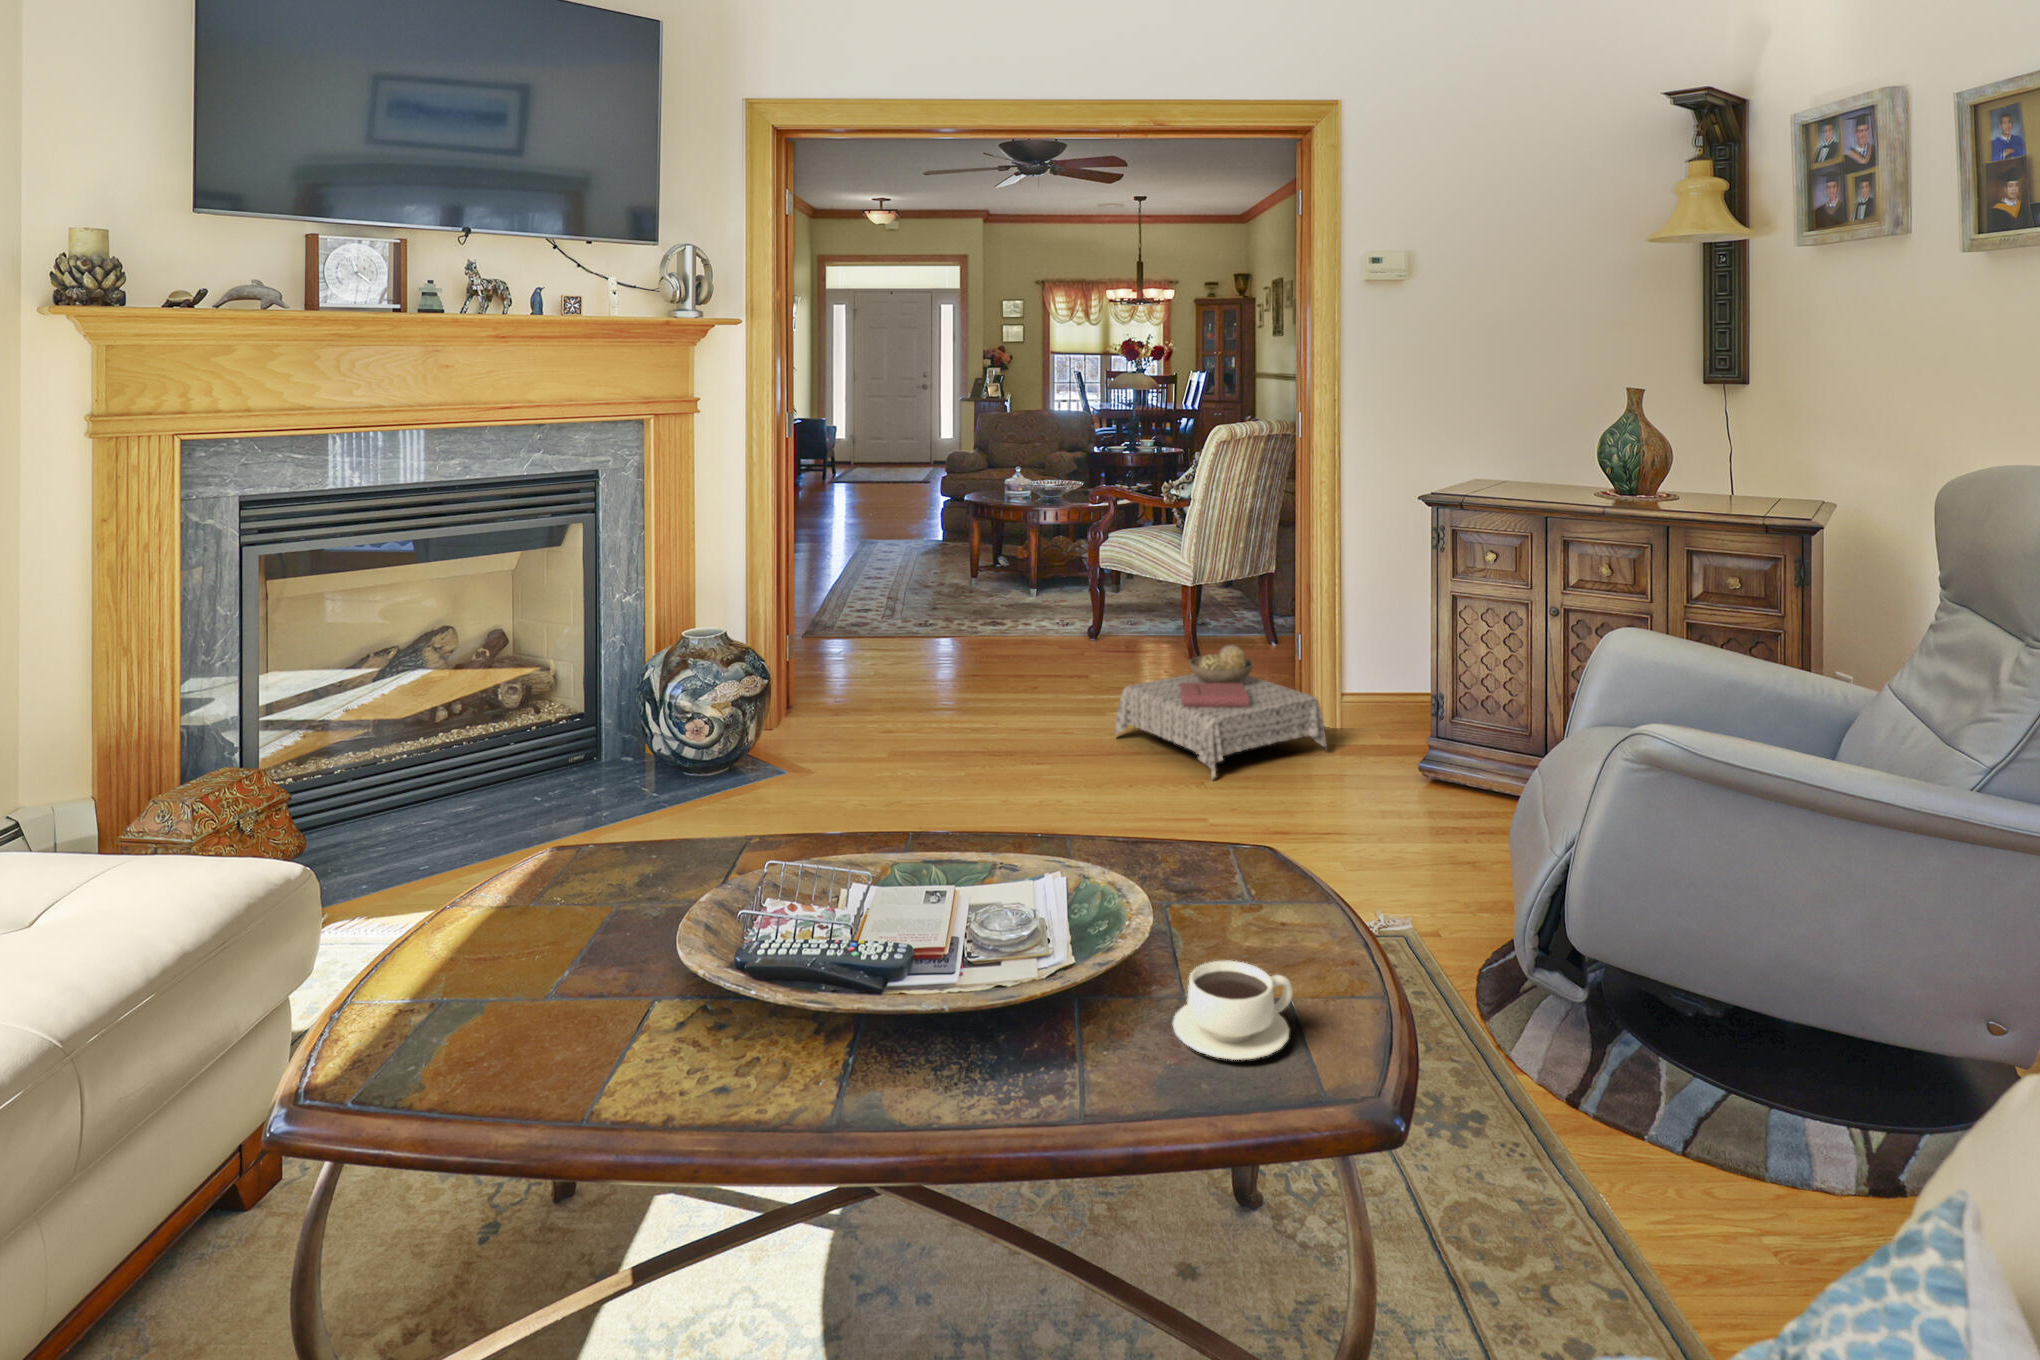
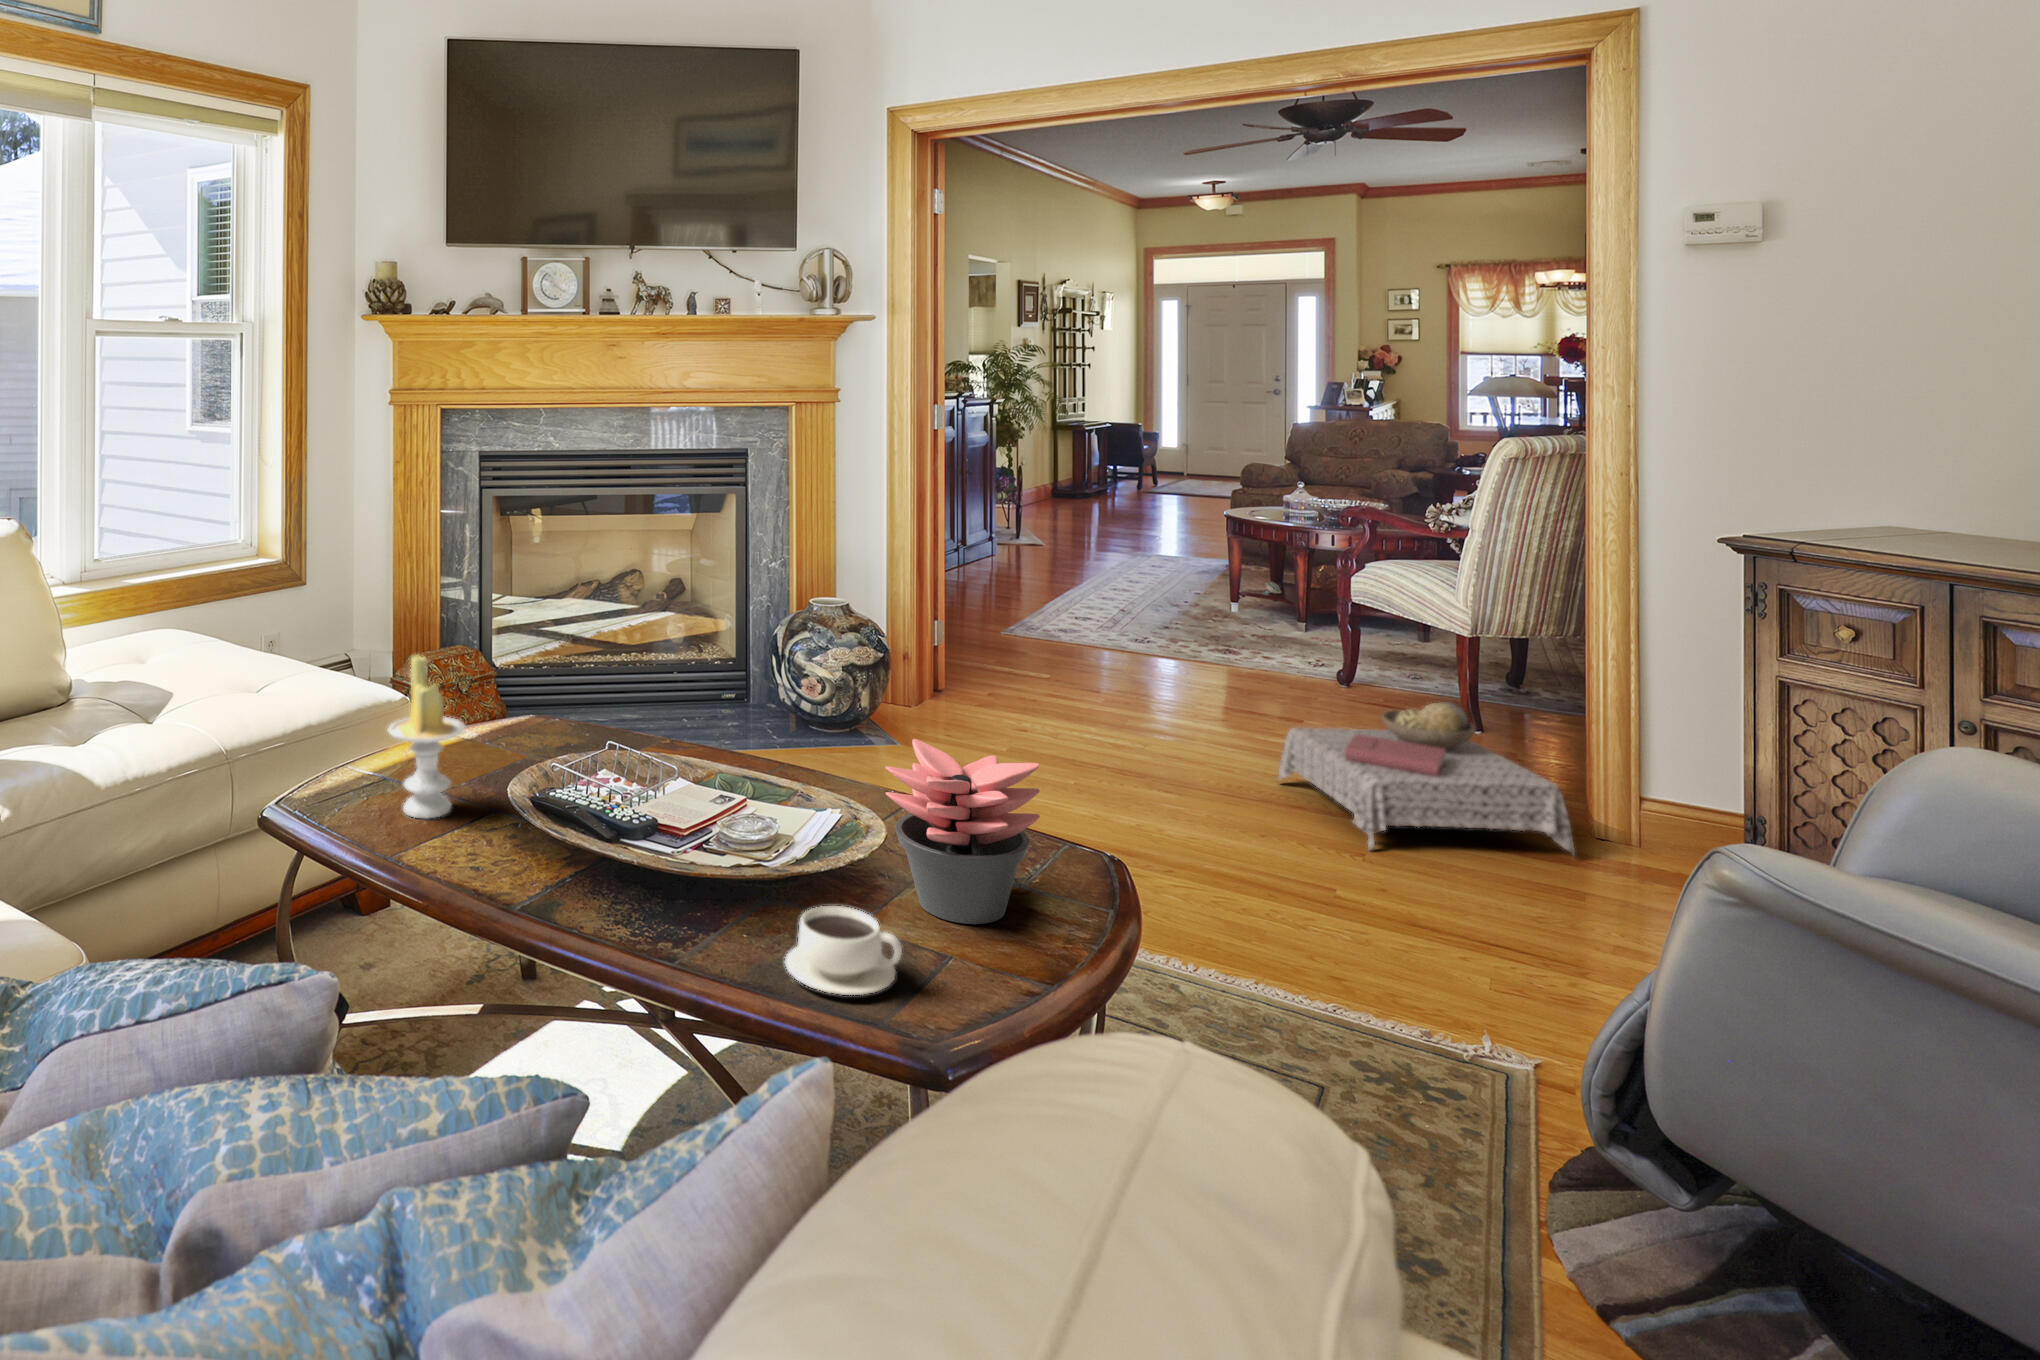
succulent plant: none [1162,766,1301,944] -> present [885,739,1040,924]
candle: none [522,791,636,1020] -> present [388,655,465,818]

